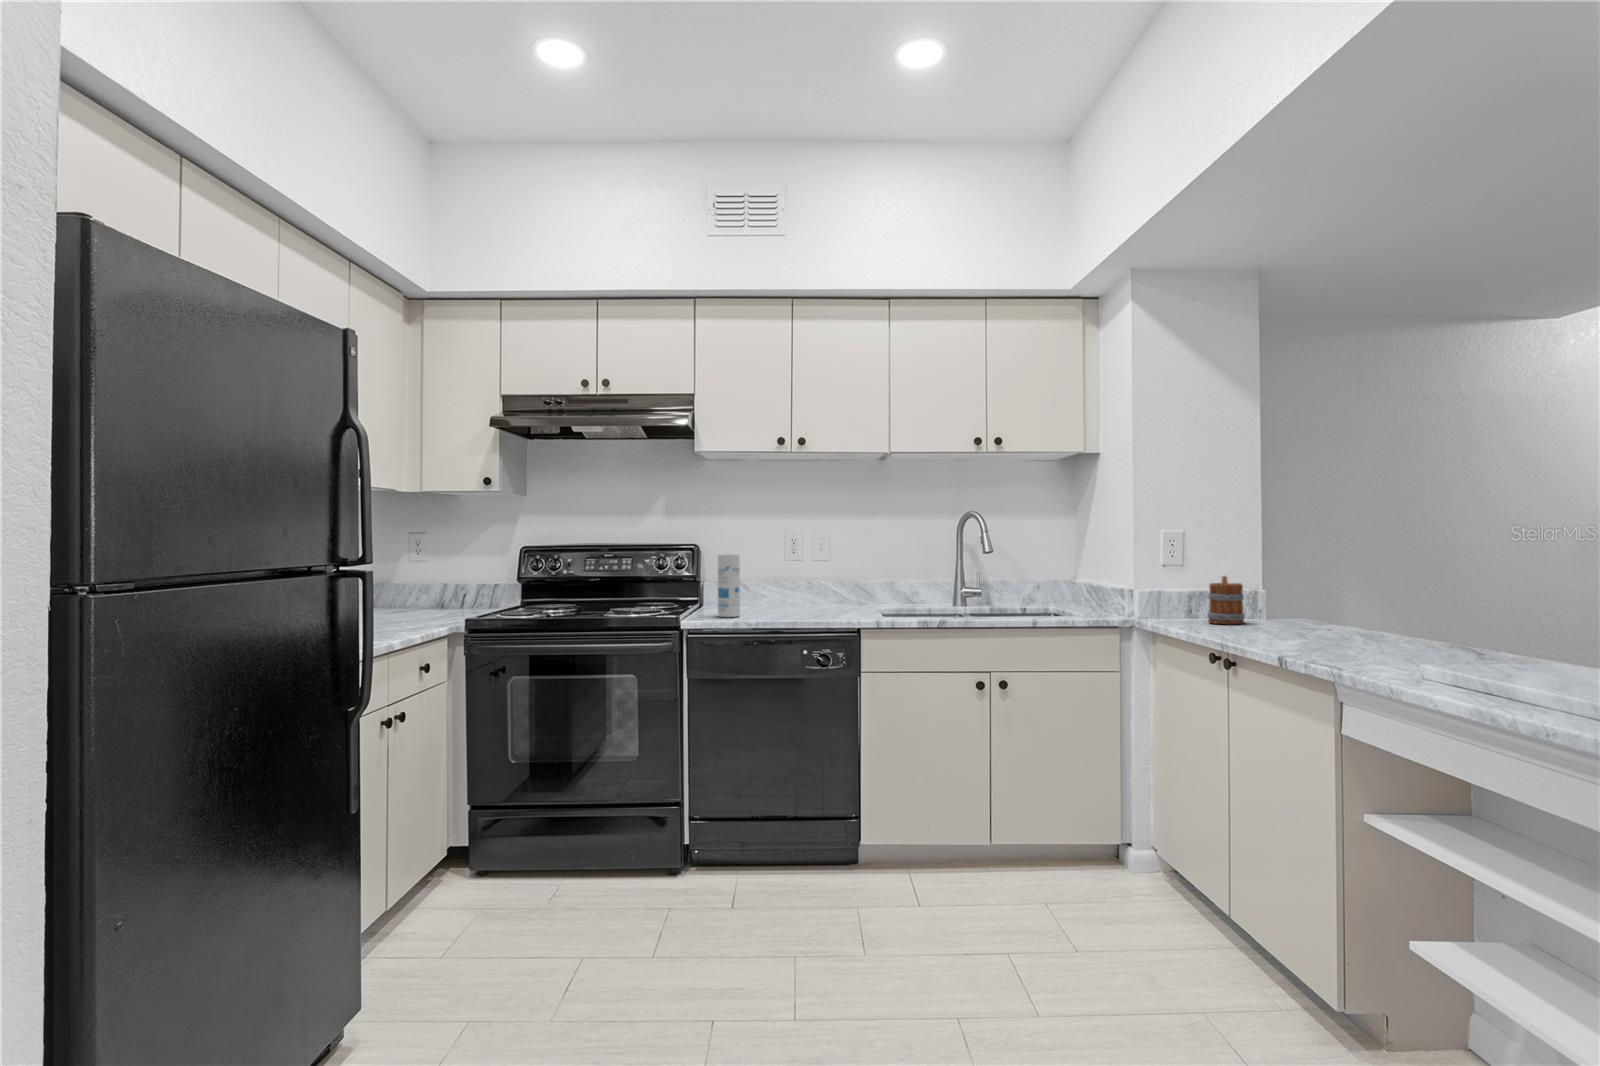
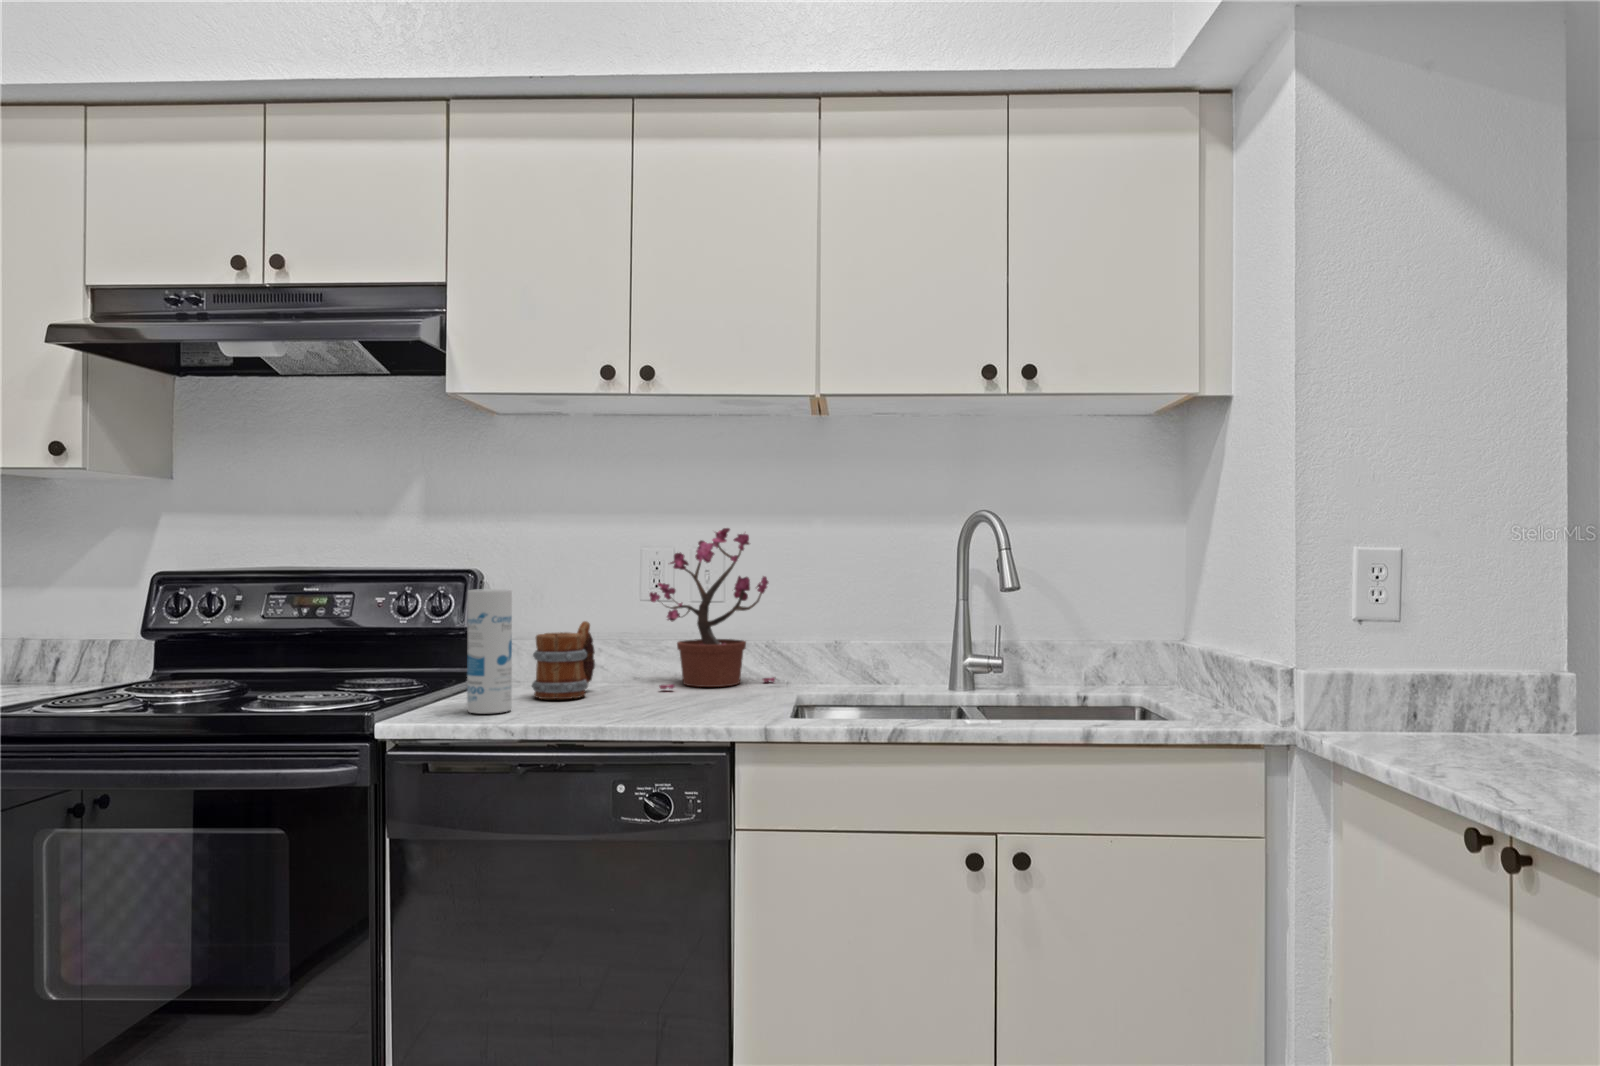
potted plant: none [792,522,860,607] -> present [650,528,775,689]
mug: present [1208,576,1245,624] -> present [532,621,595,699]

